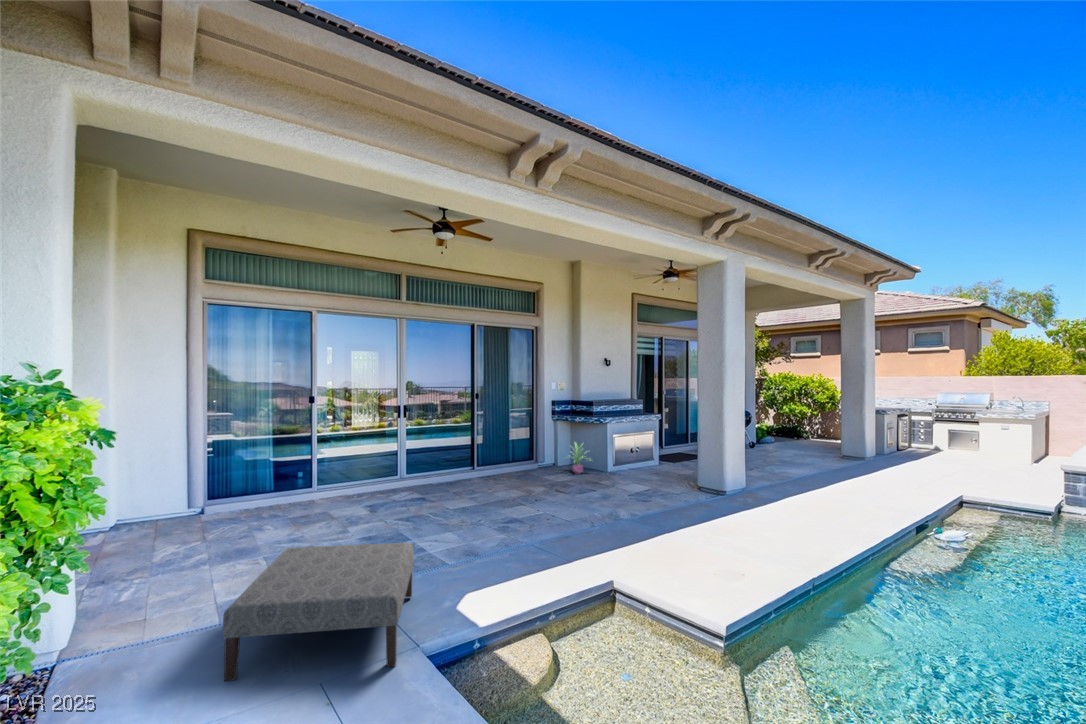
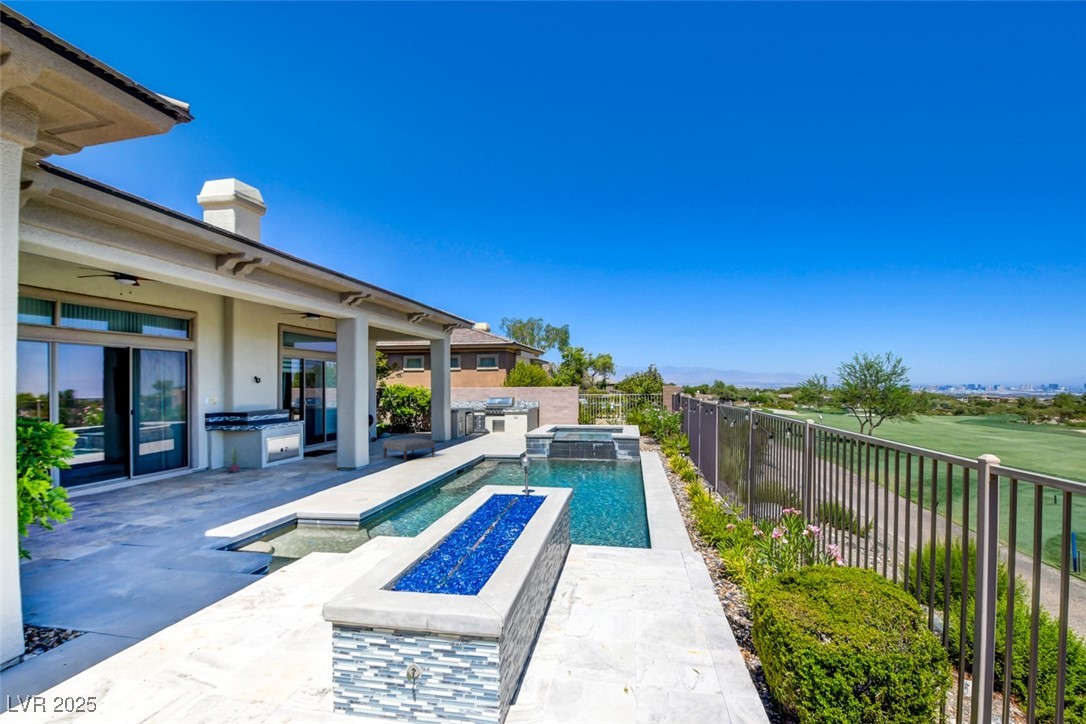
ottoman: present [223,543,414,681] -> present [383,438,435,461]

